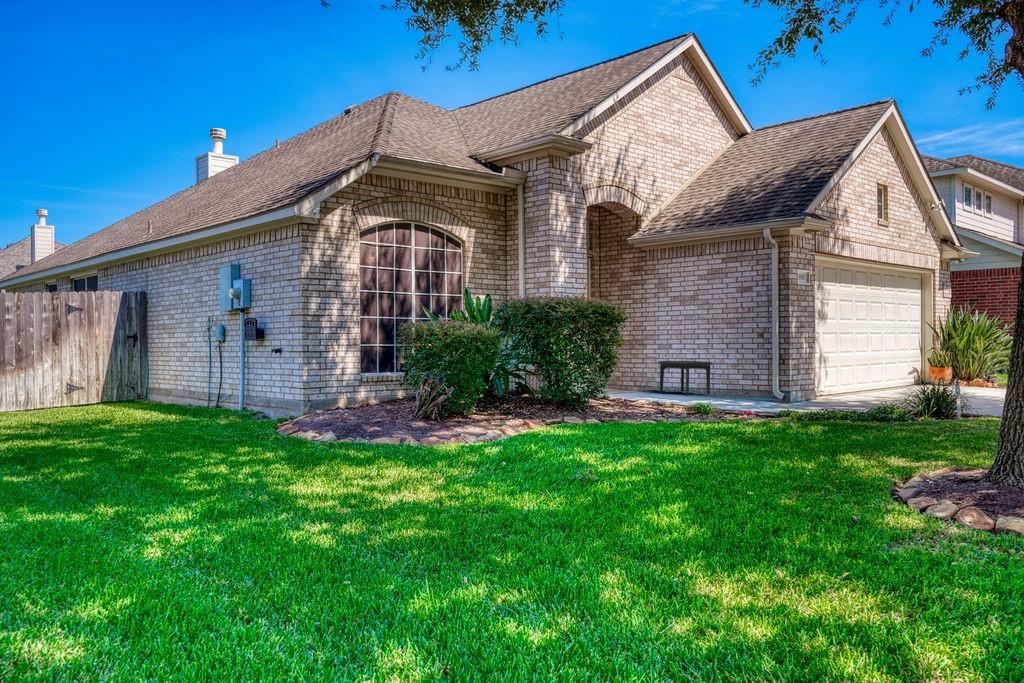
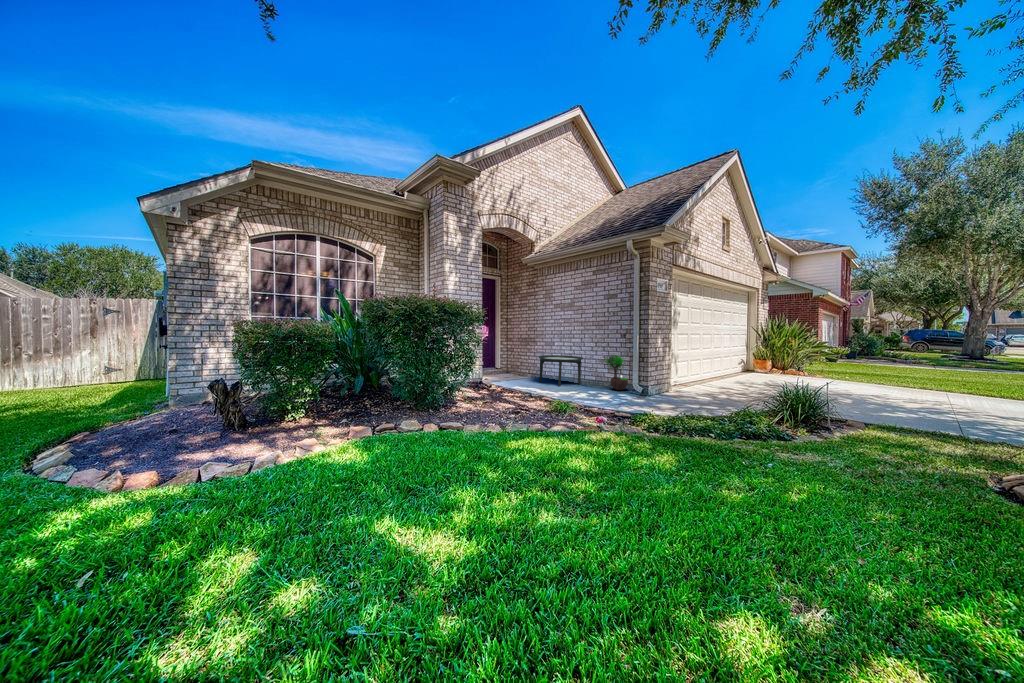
potted tree: none [738,352,768,397] -> present [605,355,628,390]

